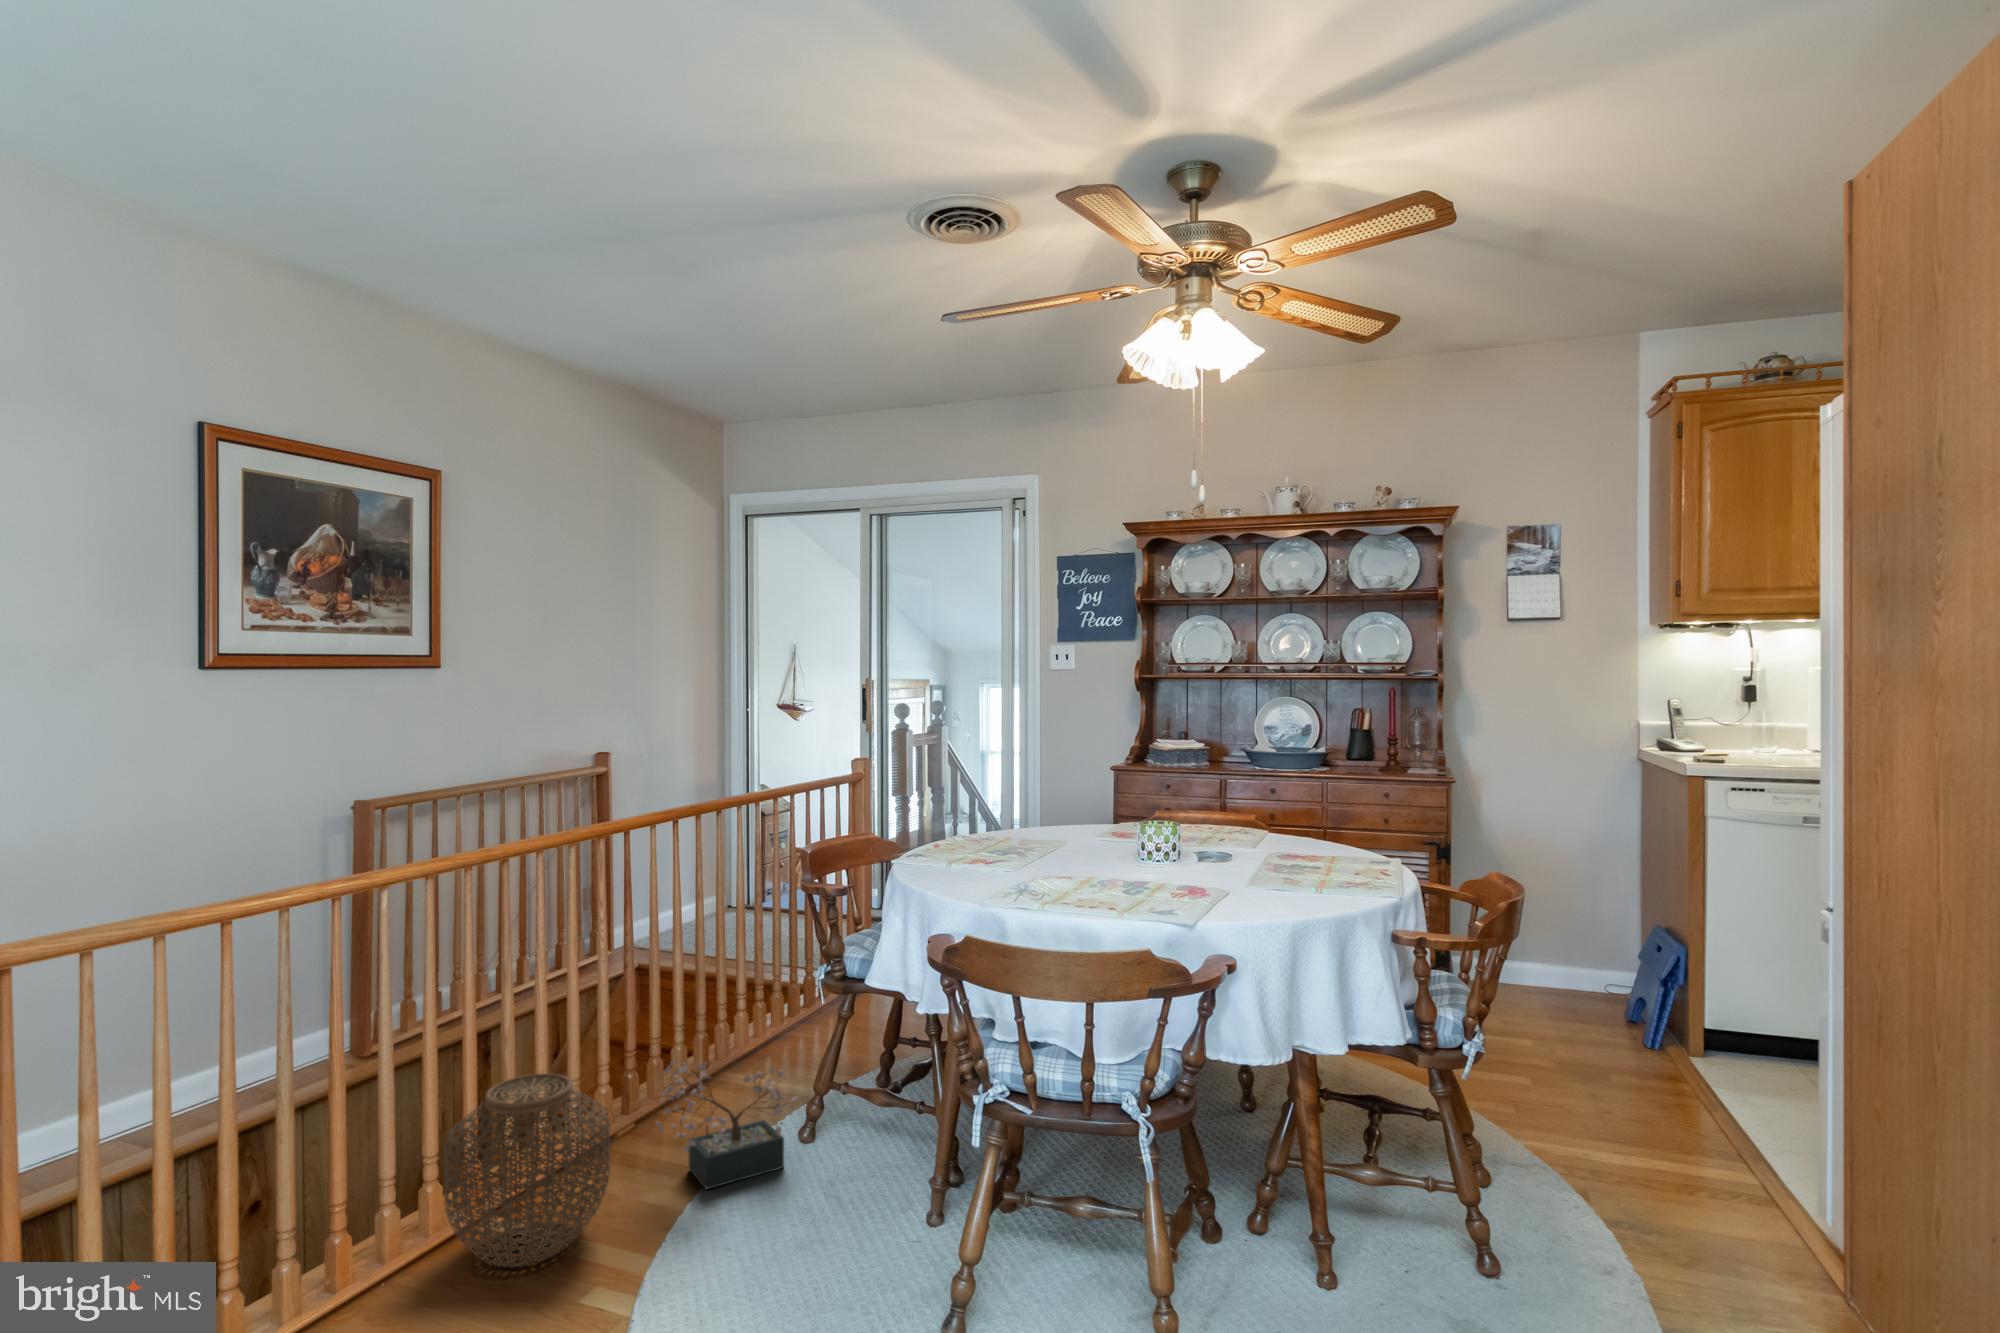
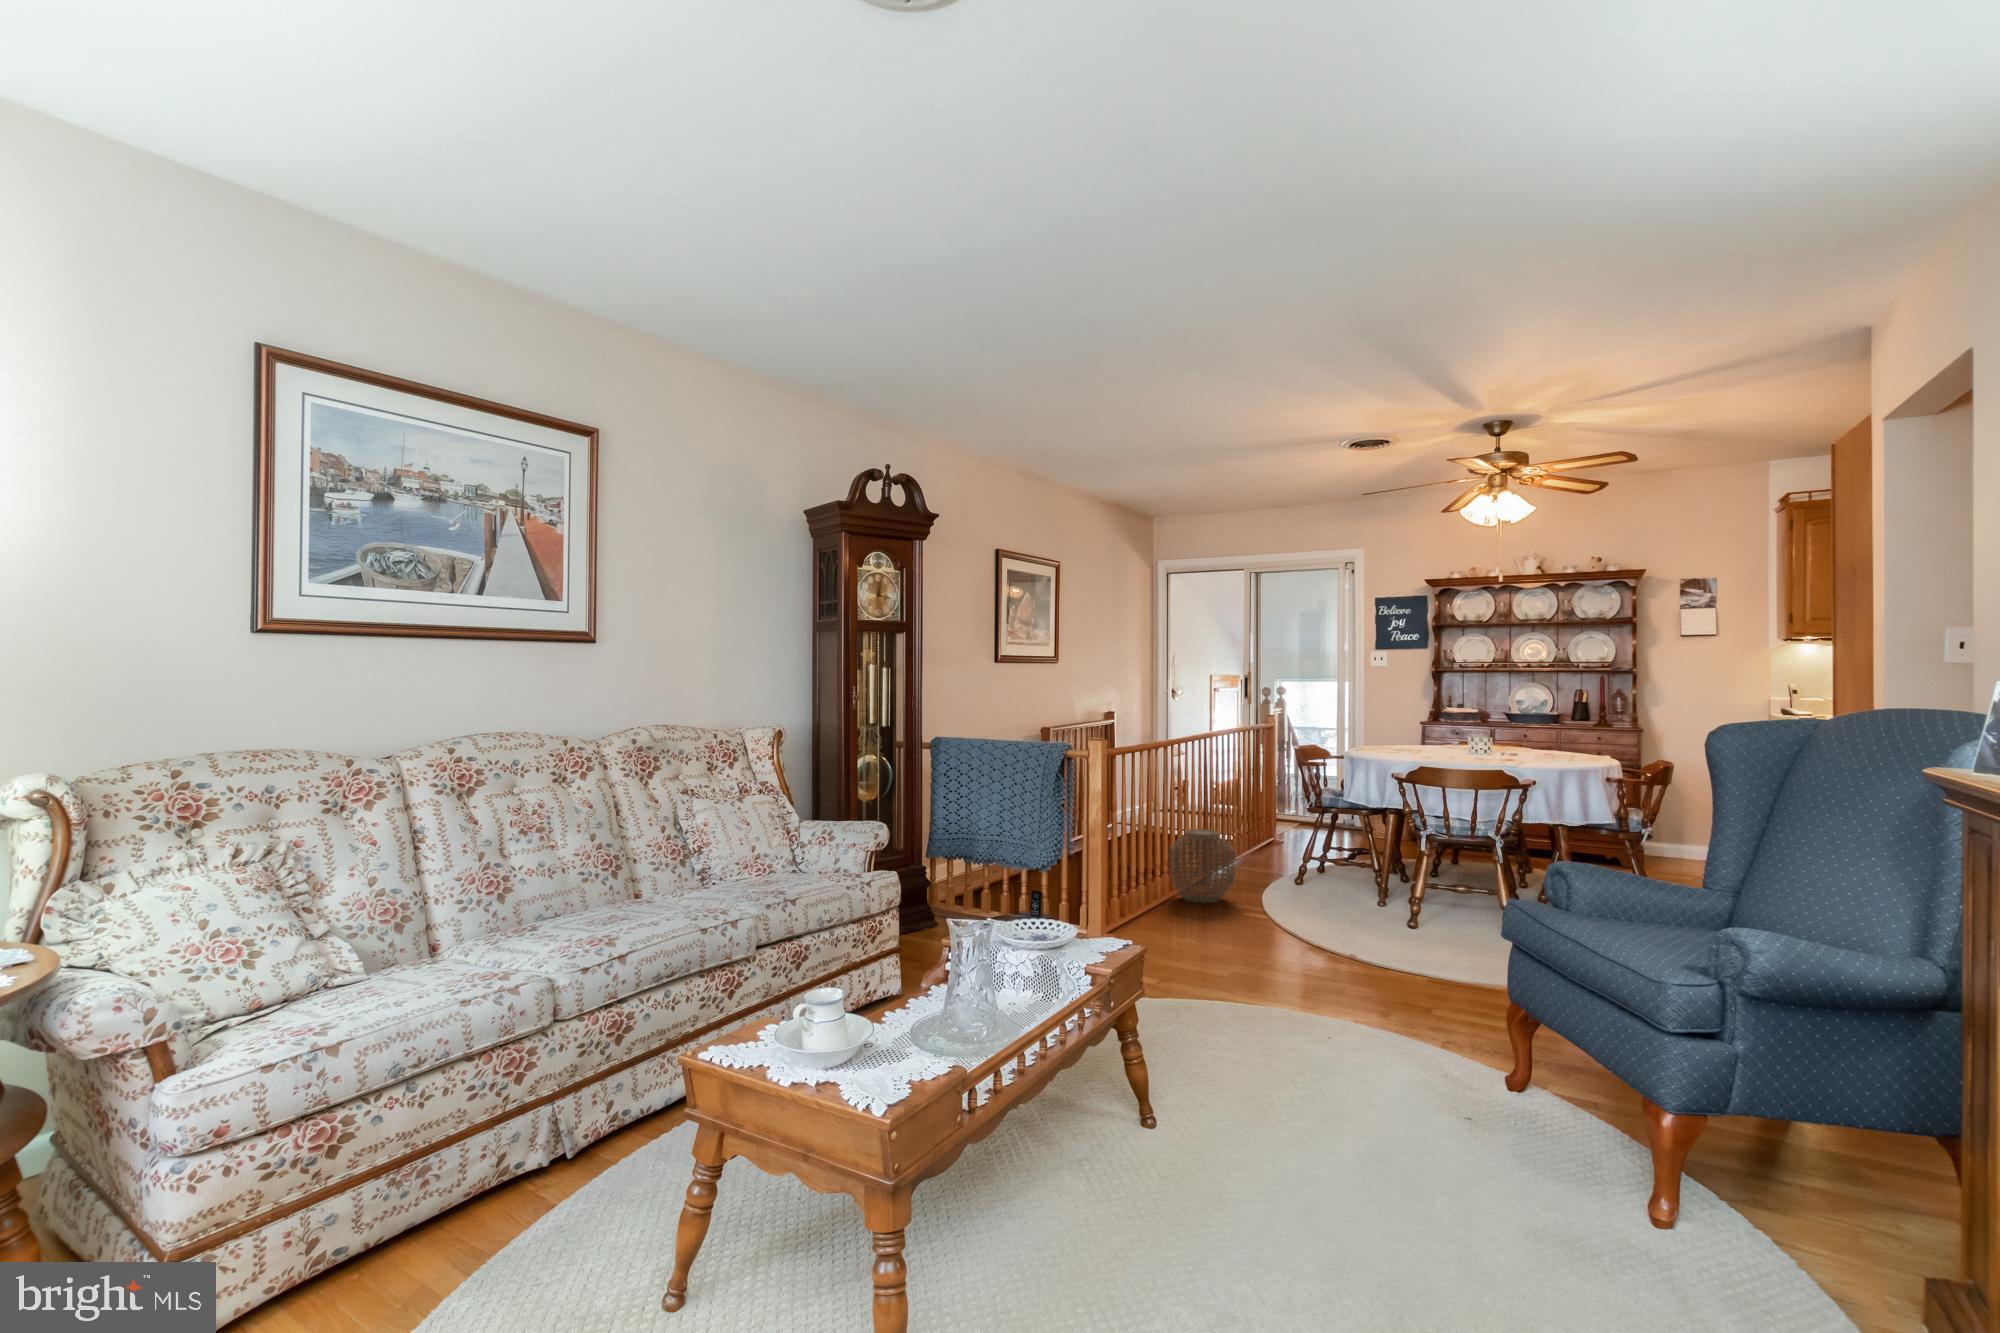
decorative plant: present [656,1060,798,1189] -> none [1237,835,1297,892]

